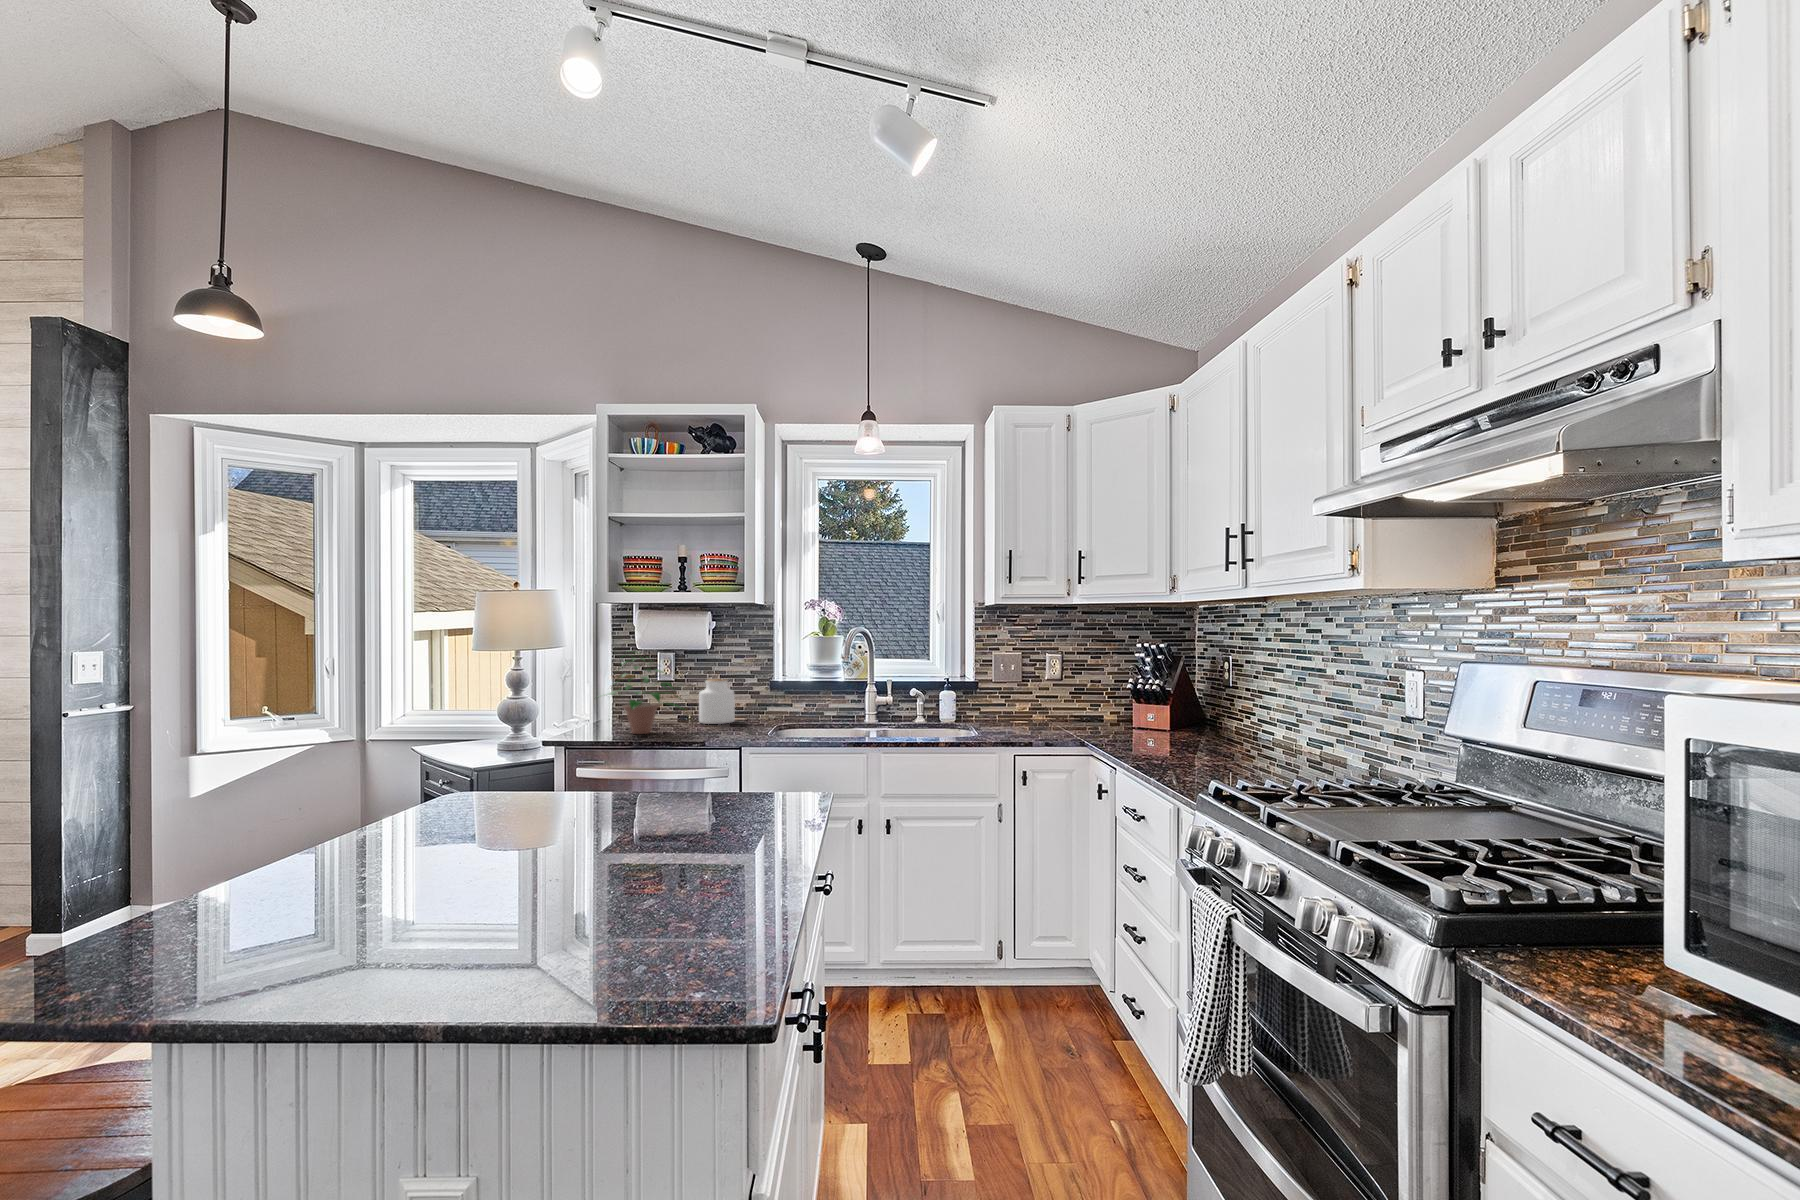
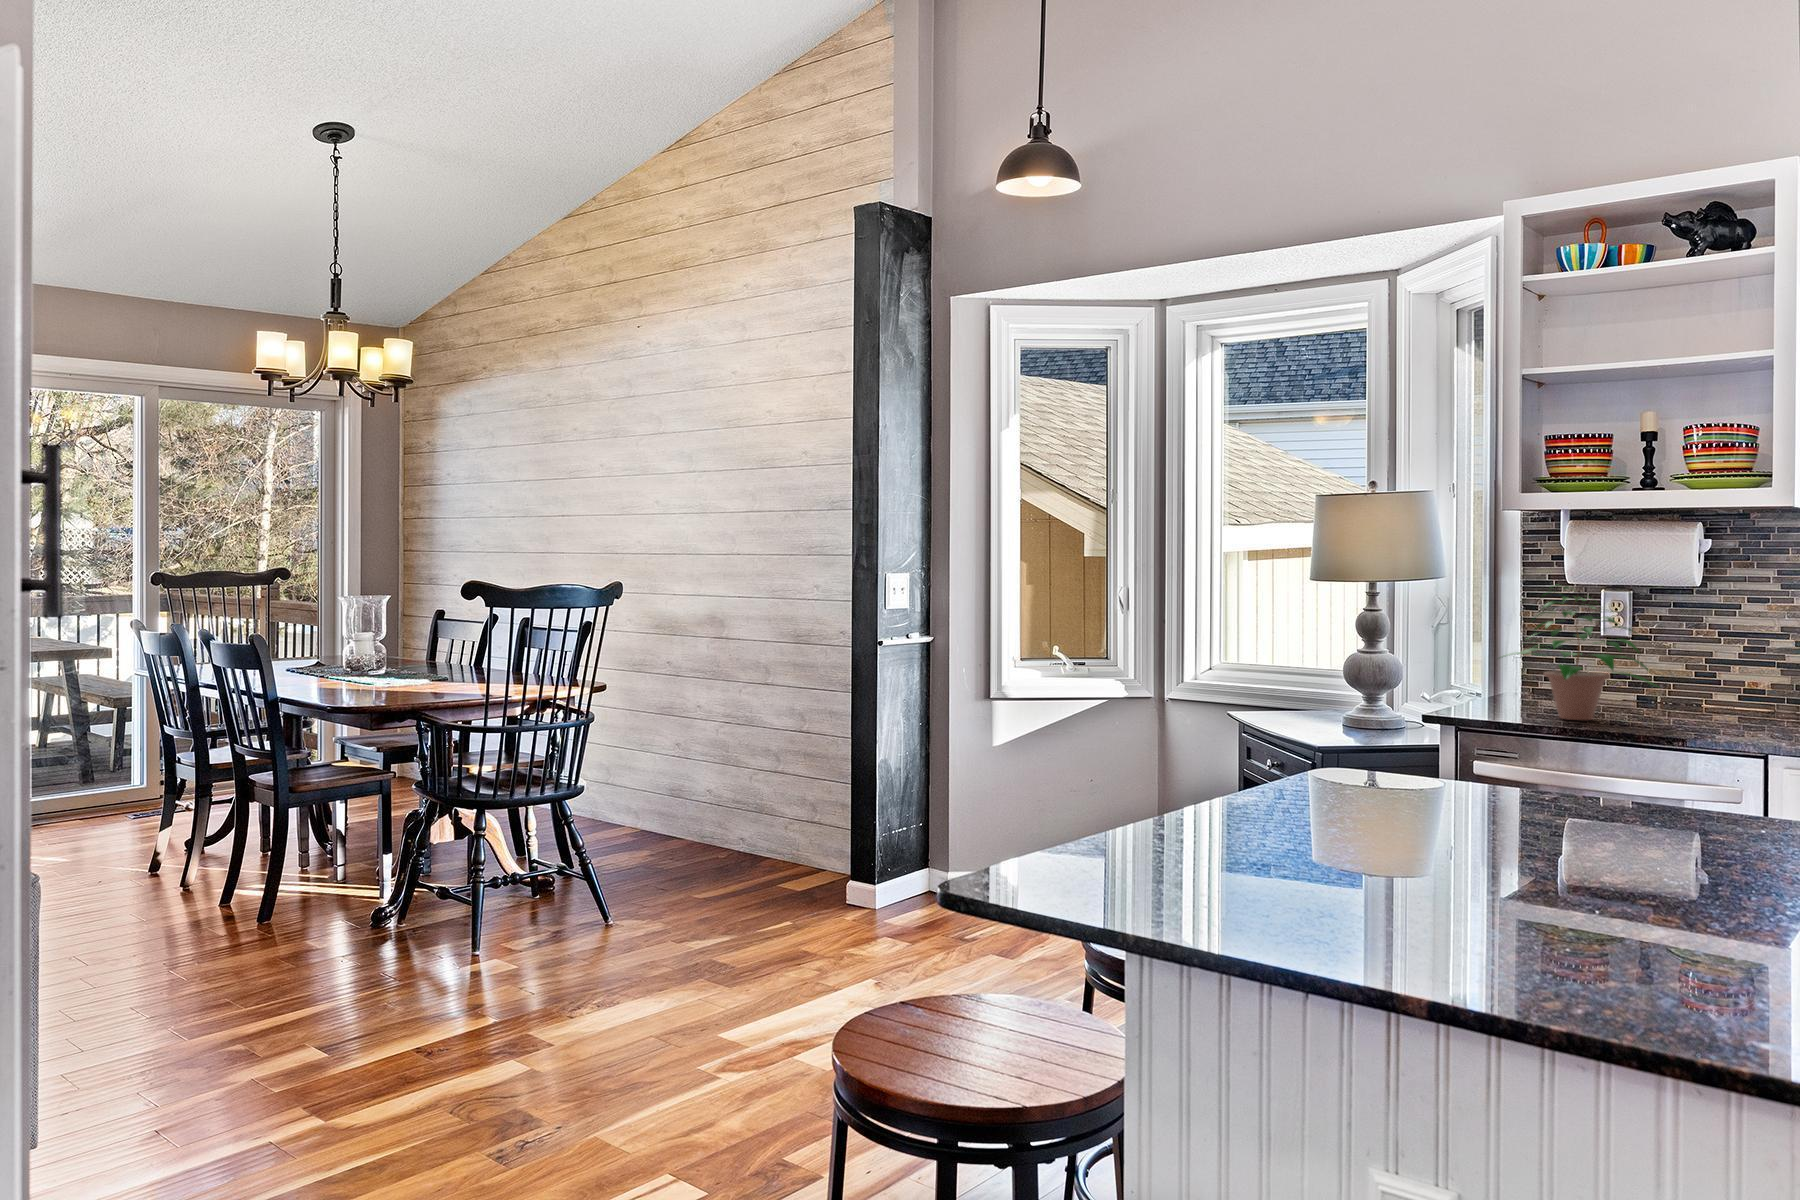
jar: present [699,679,735,724] -> none [1675,639,1746,716]

